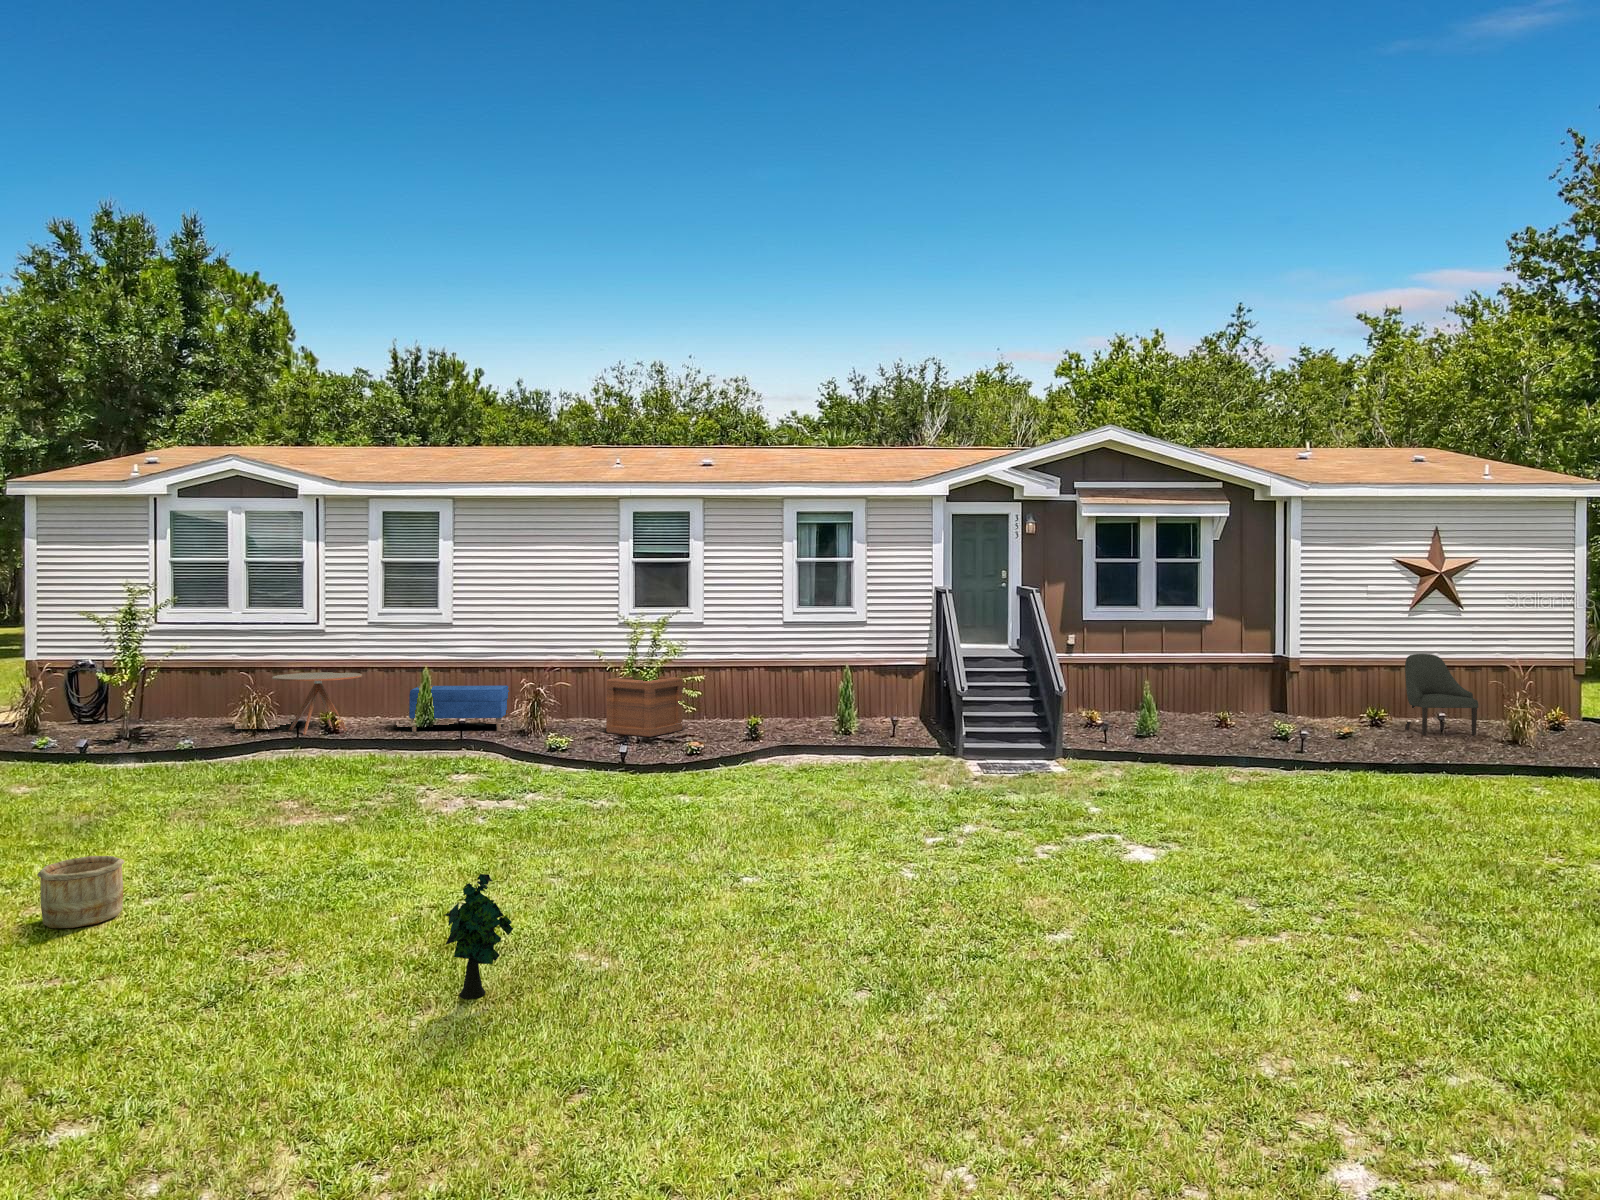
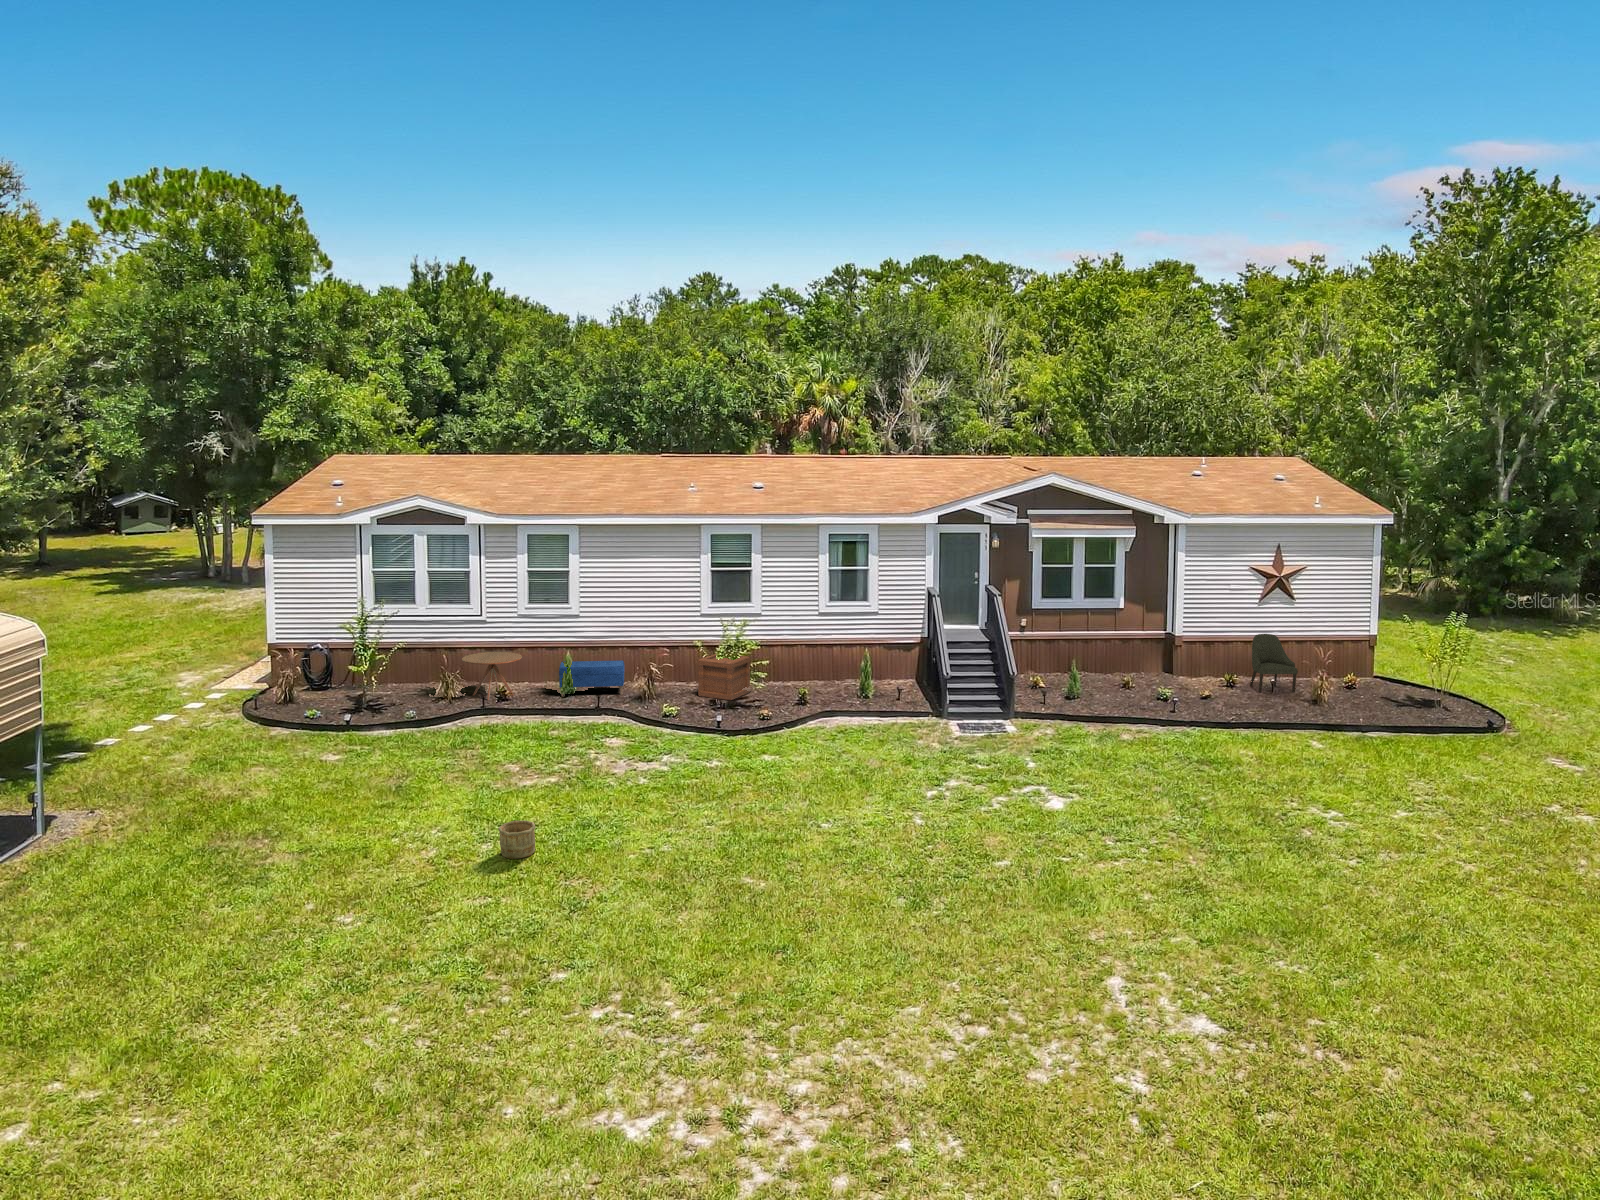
decorative plant: present [443,874,513,999] -> none [730,838,764,893]

